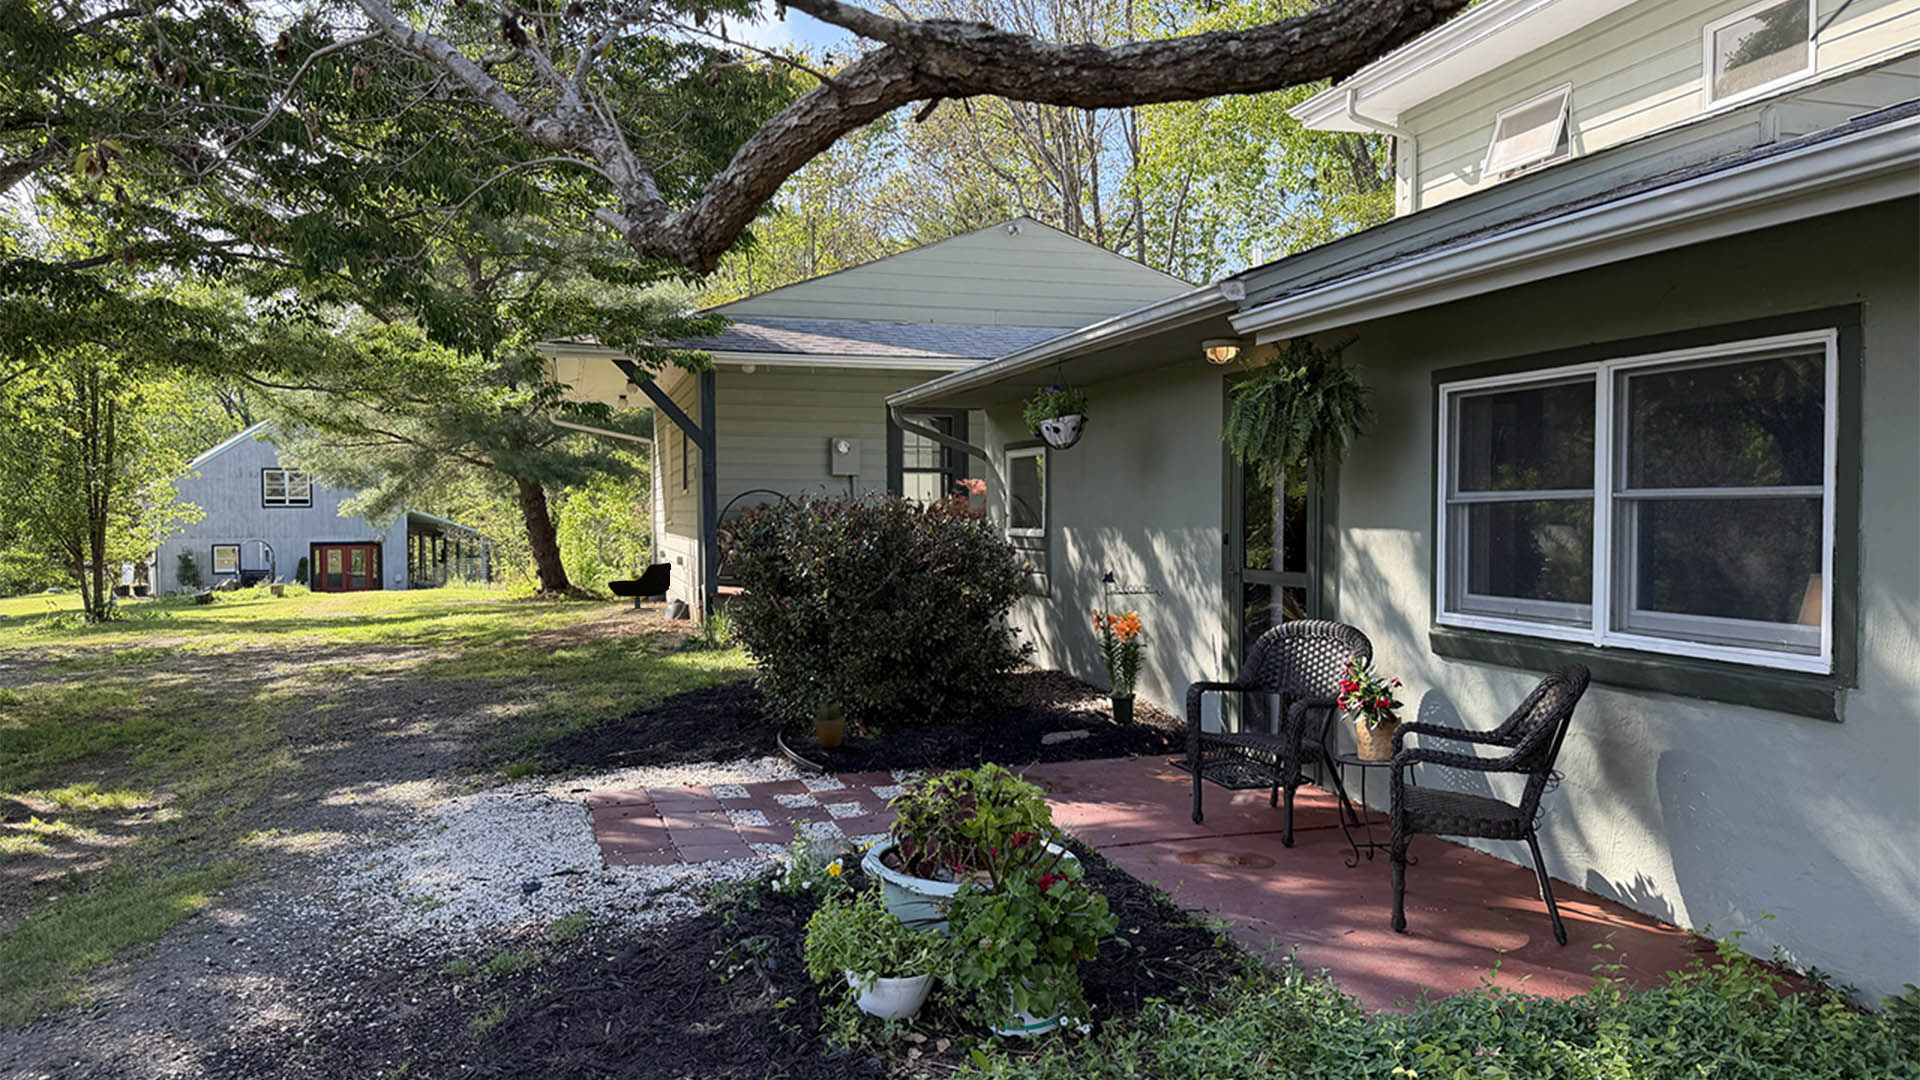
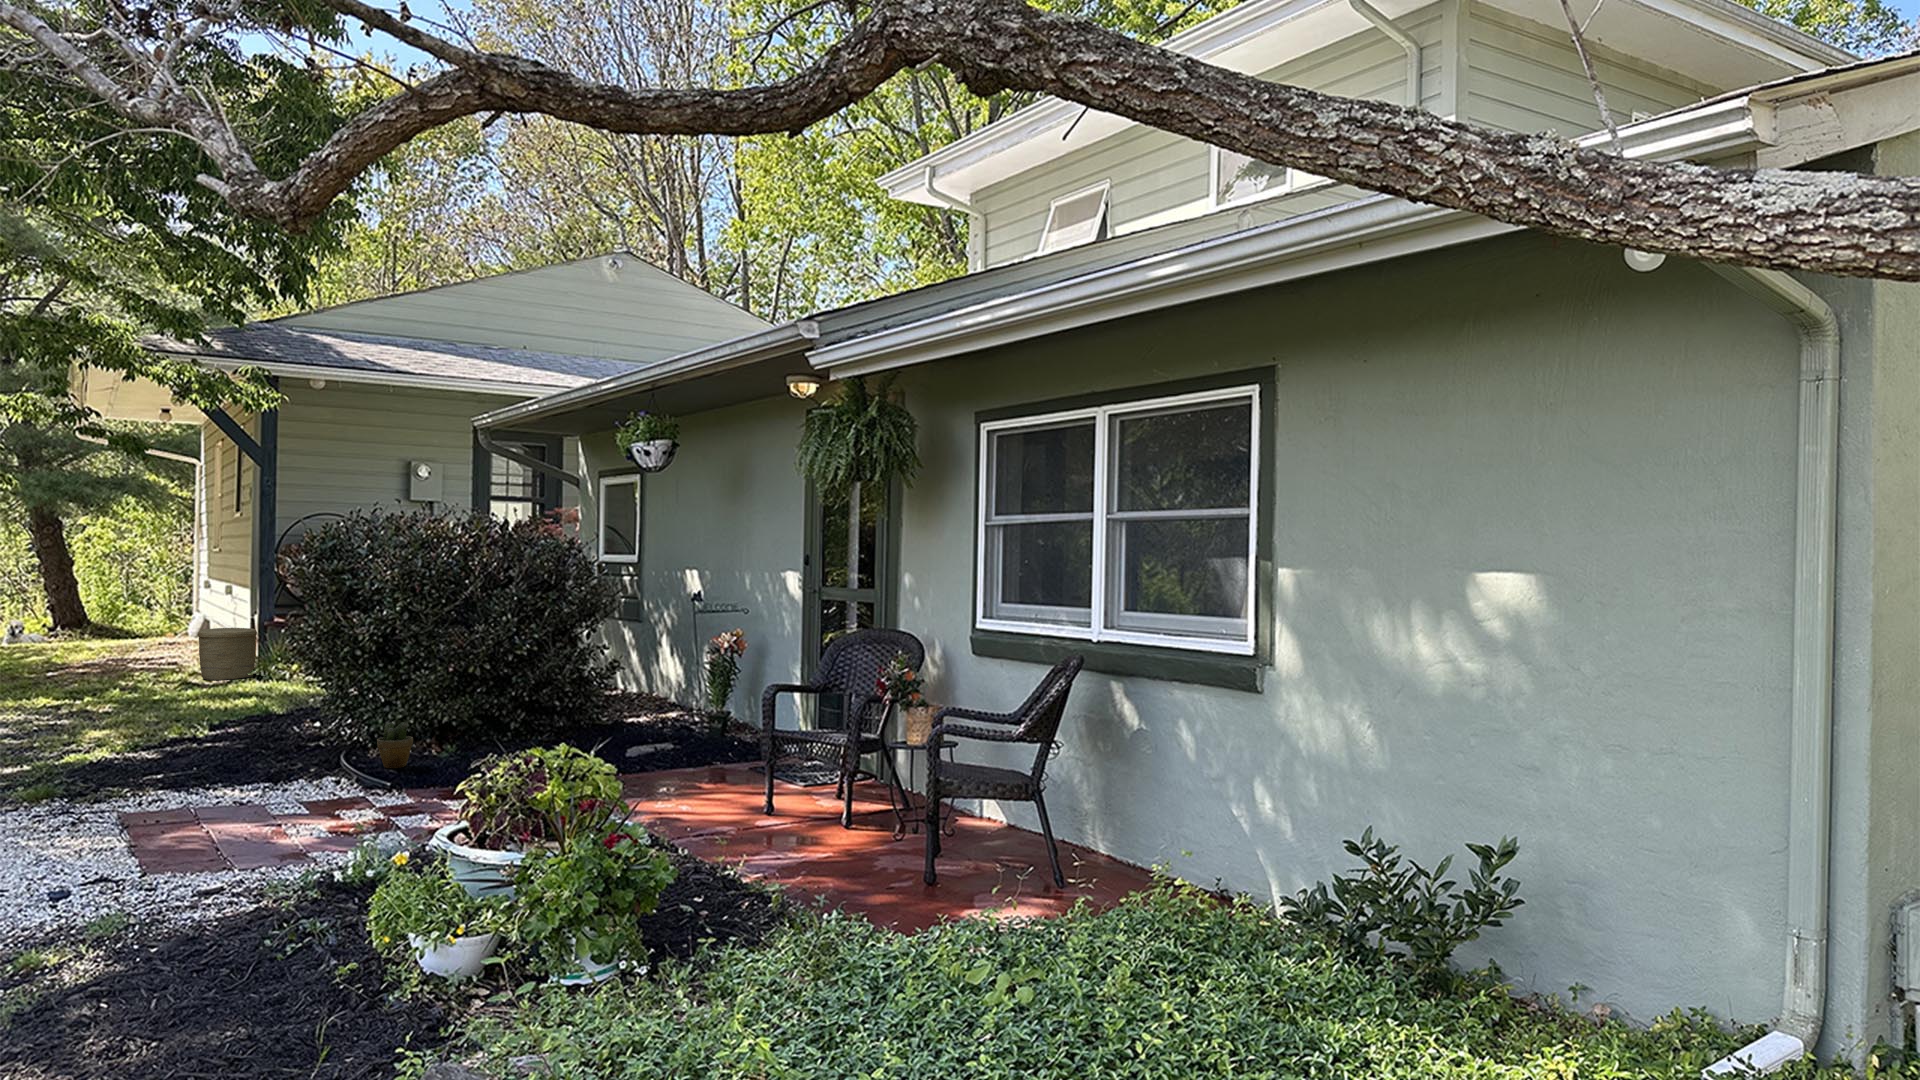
lounge chair: present [608,562,671,613] -> none [122,594,211,650]
woven basket: none [665,597,712,645] -> present [198,628,257,680]

